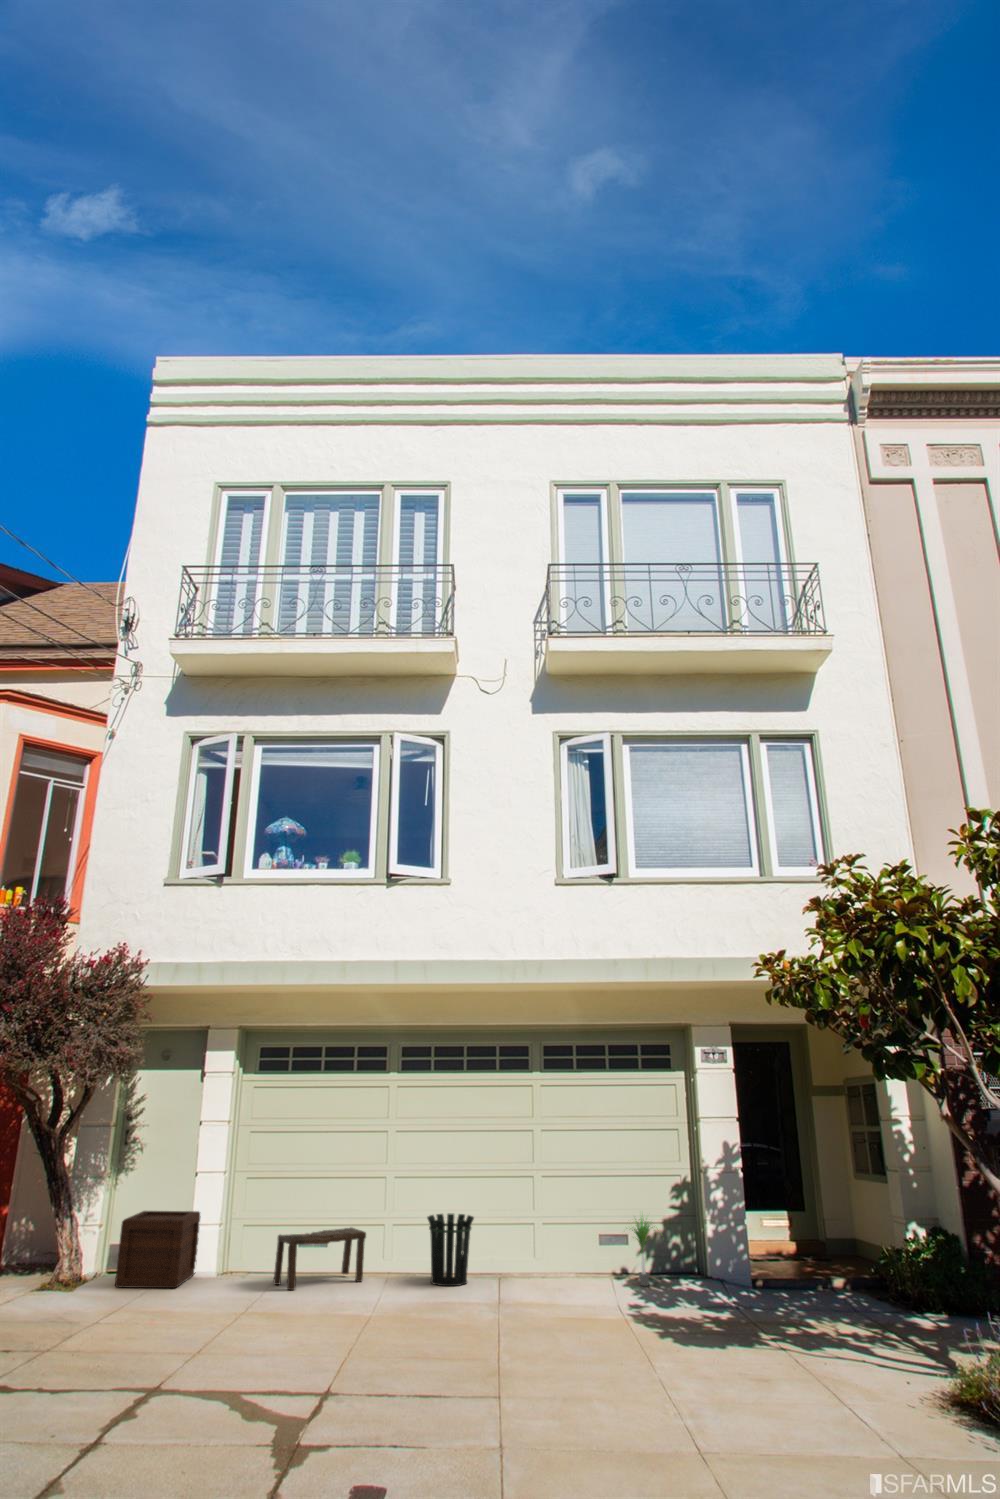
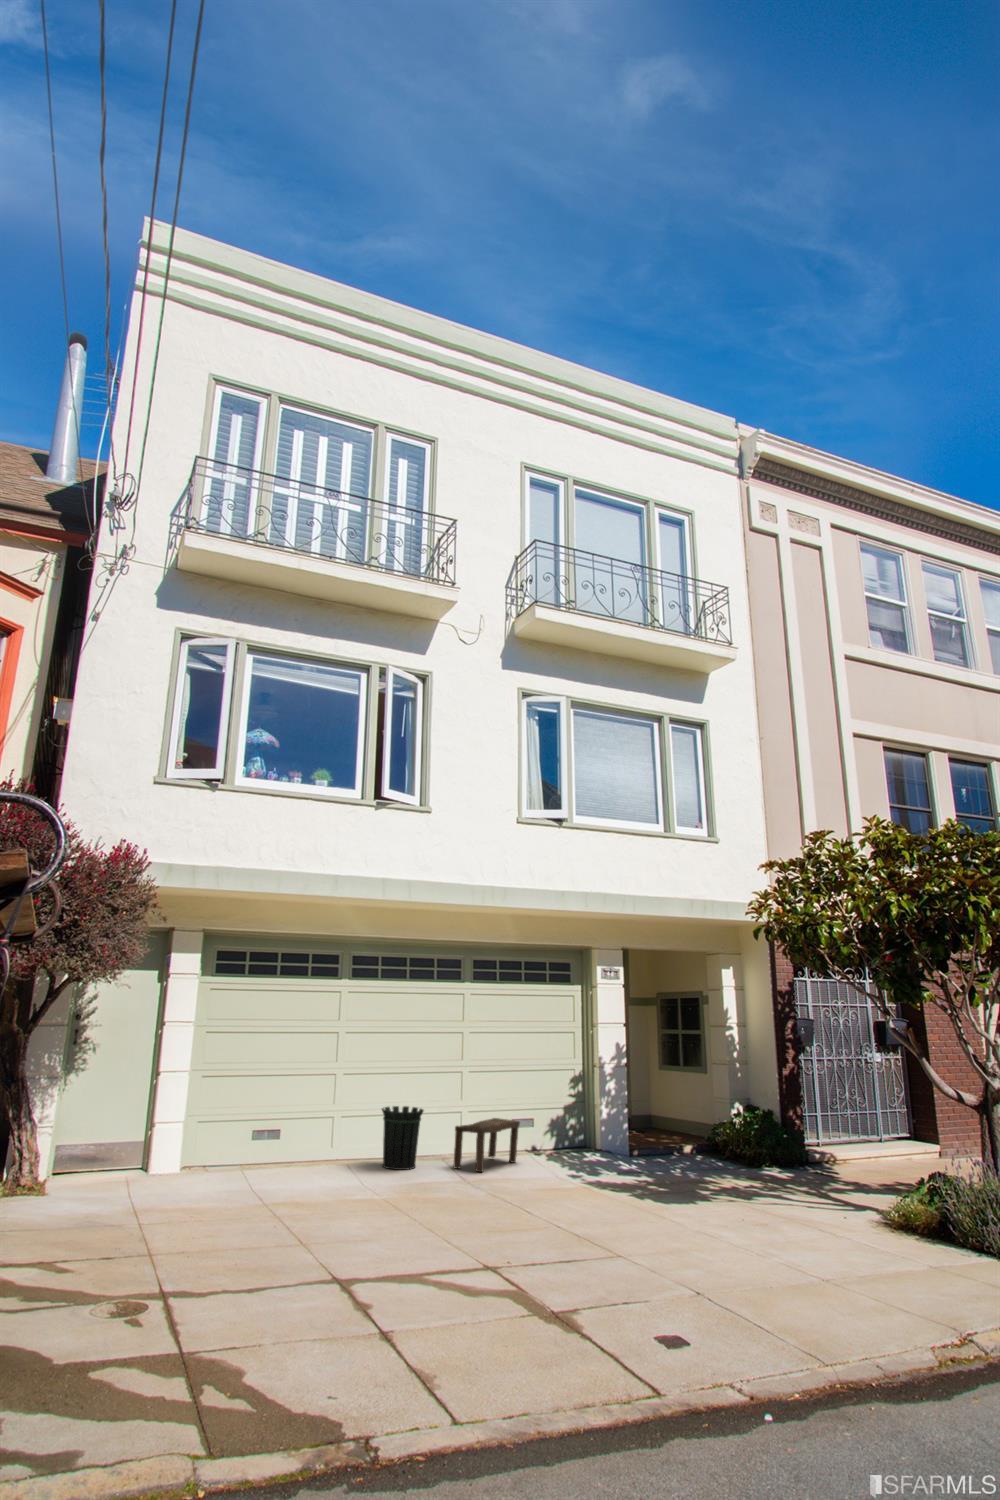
wooden crate: present [115,1211,201,1288] -> none [88,1111,166,1190]
potted plant: present [630,1218,653,1286] -> none [534,1097,572,1161]
bench: present [273,1228,366,1290] -> present [454,1118,520,1172]

